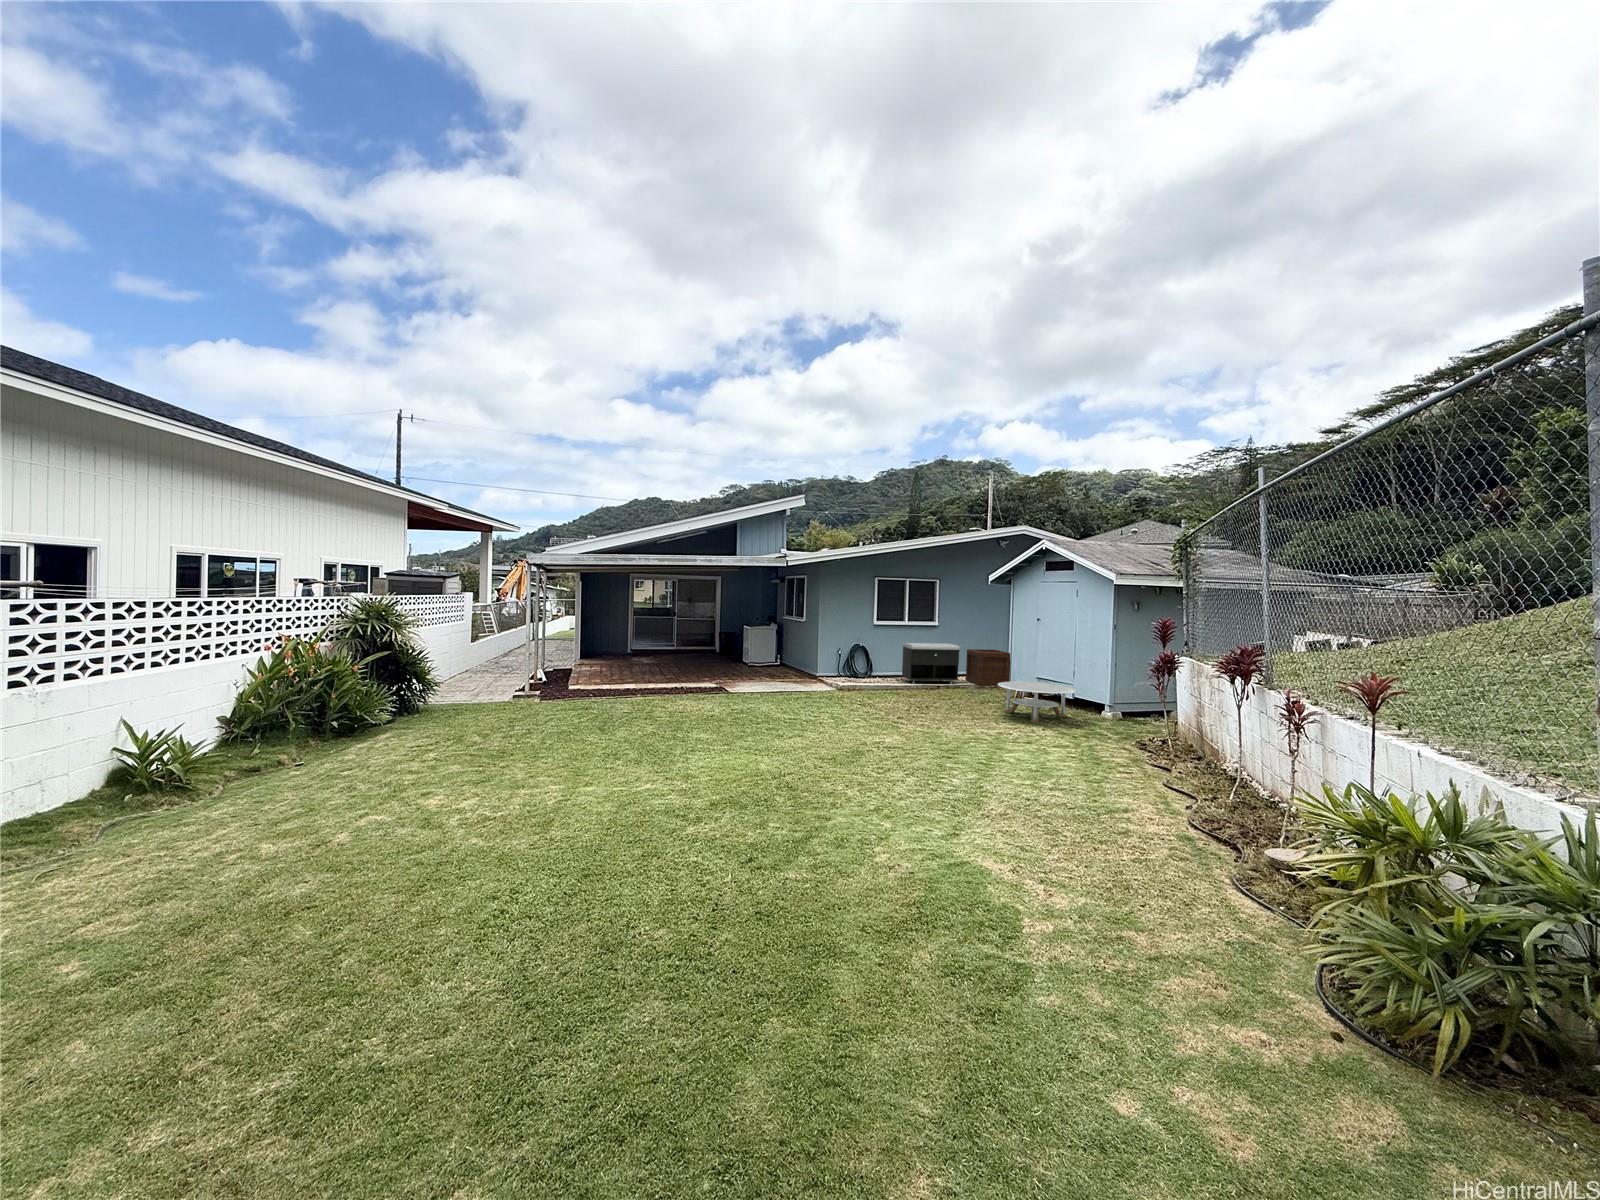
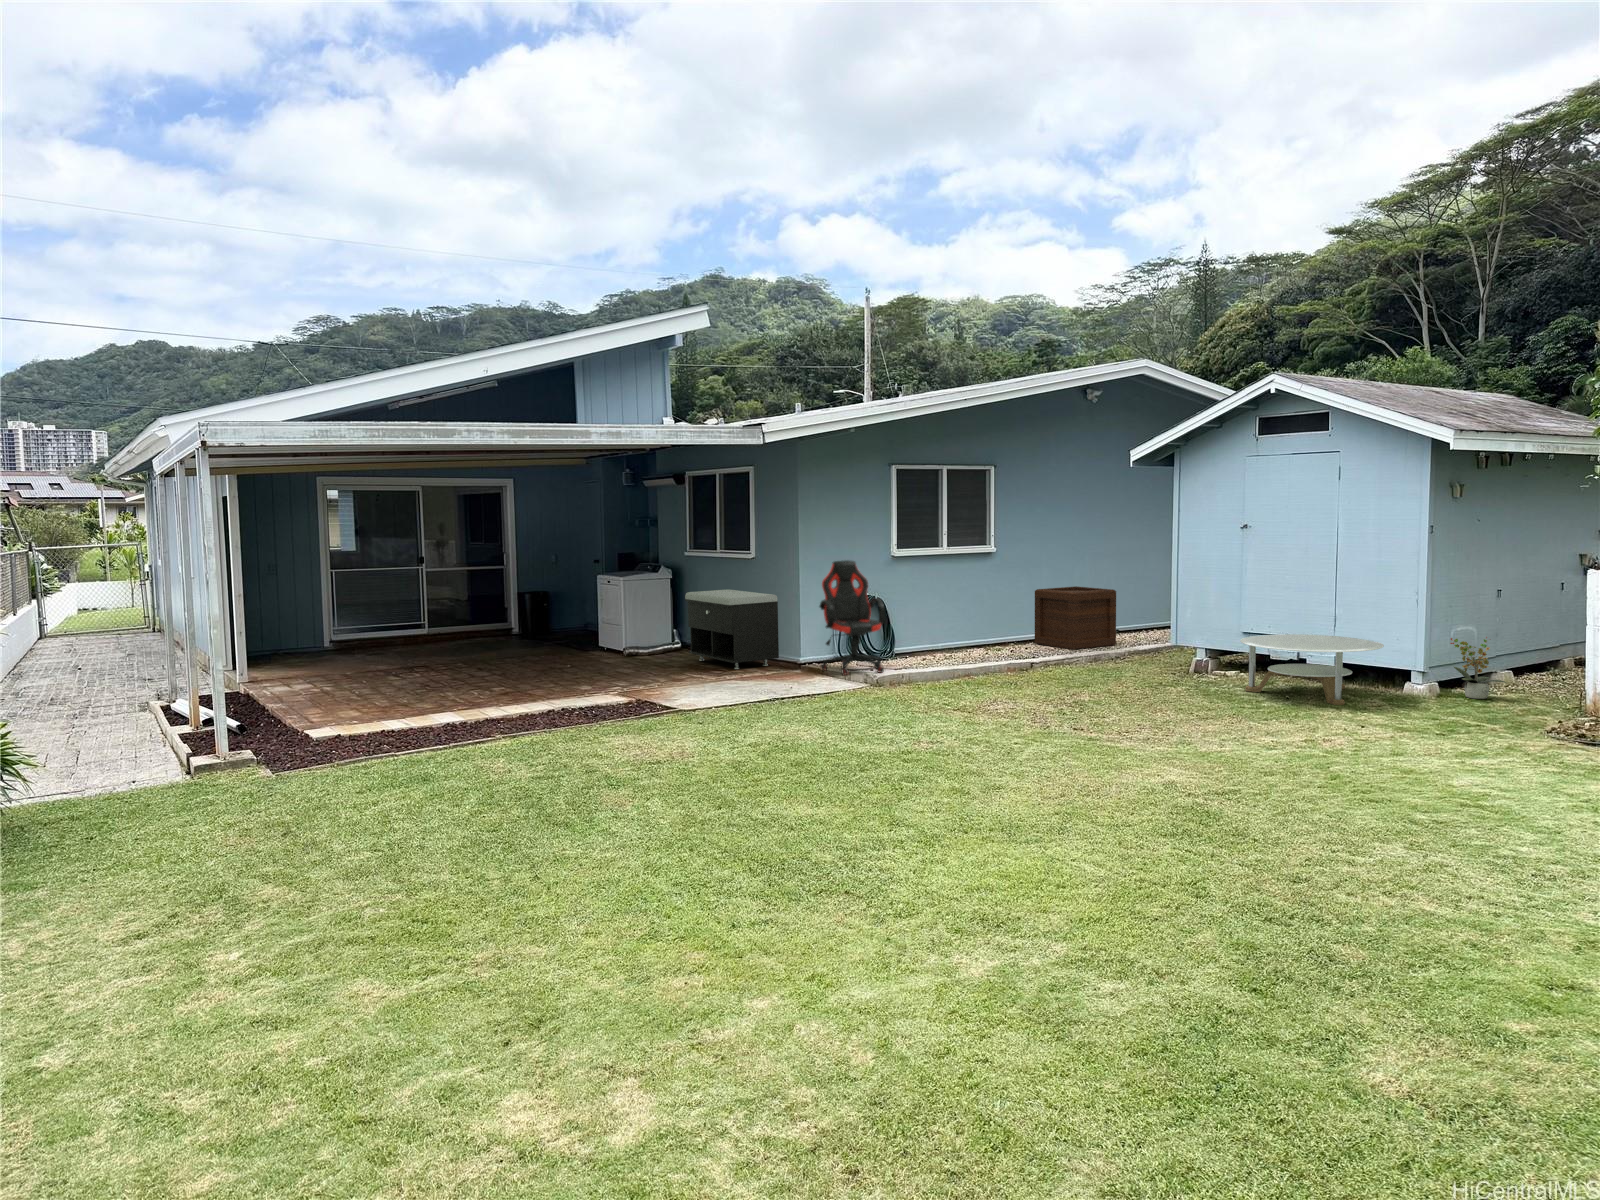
chair: none [819,624,853,684] -> present [820,560,885,675]
storage bench: present [902,643,960,684] -> present [685,589,779,669]
potted plant: none [1115,692,1144,730] -> present [1450,637,1507,699]

